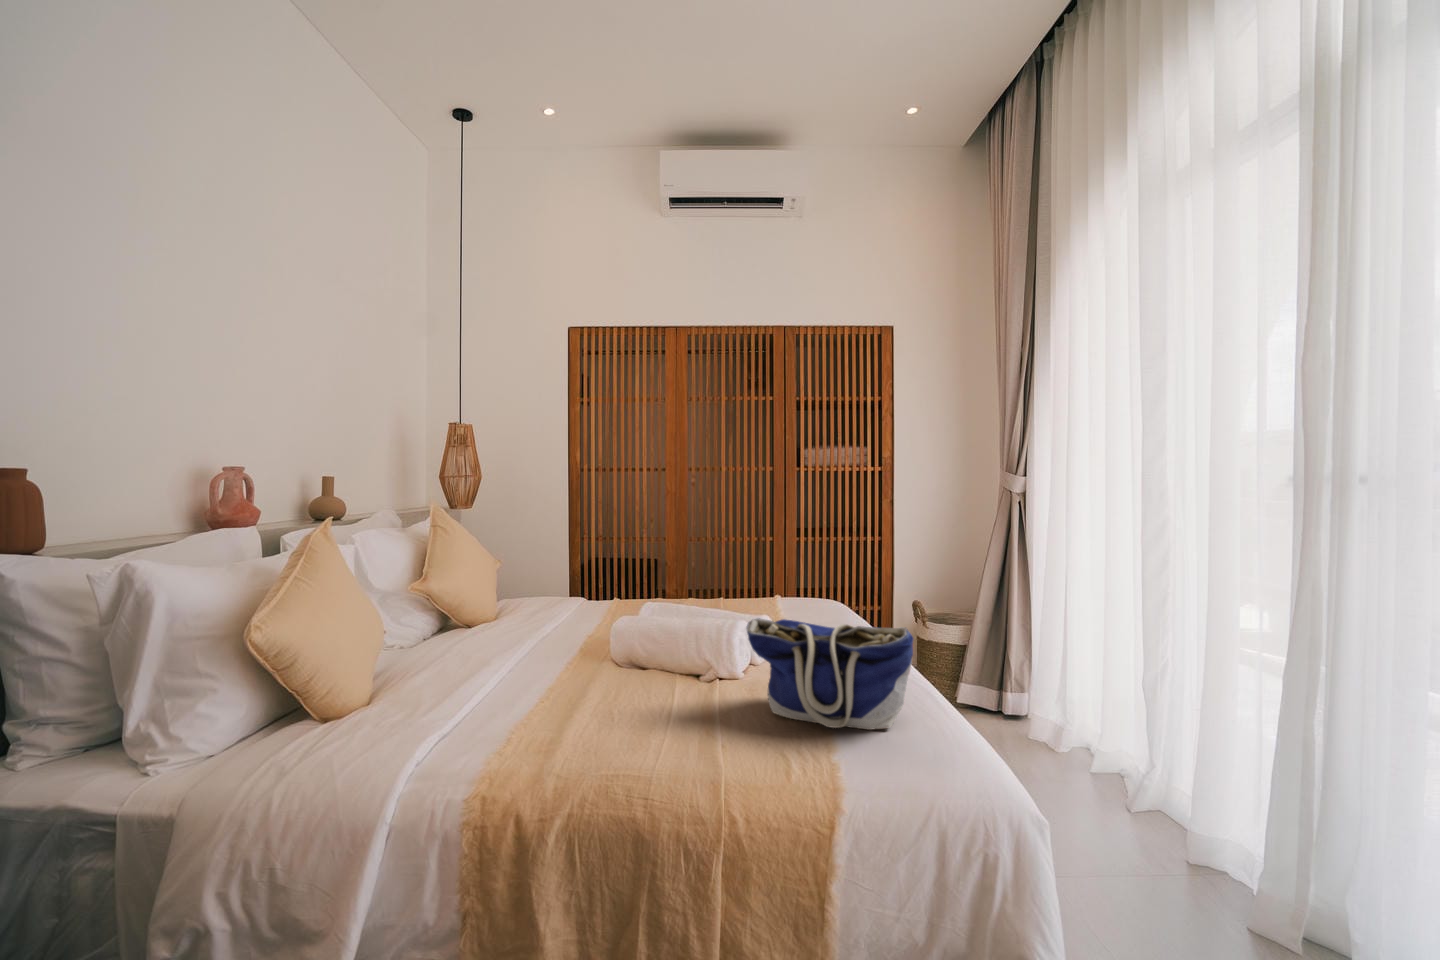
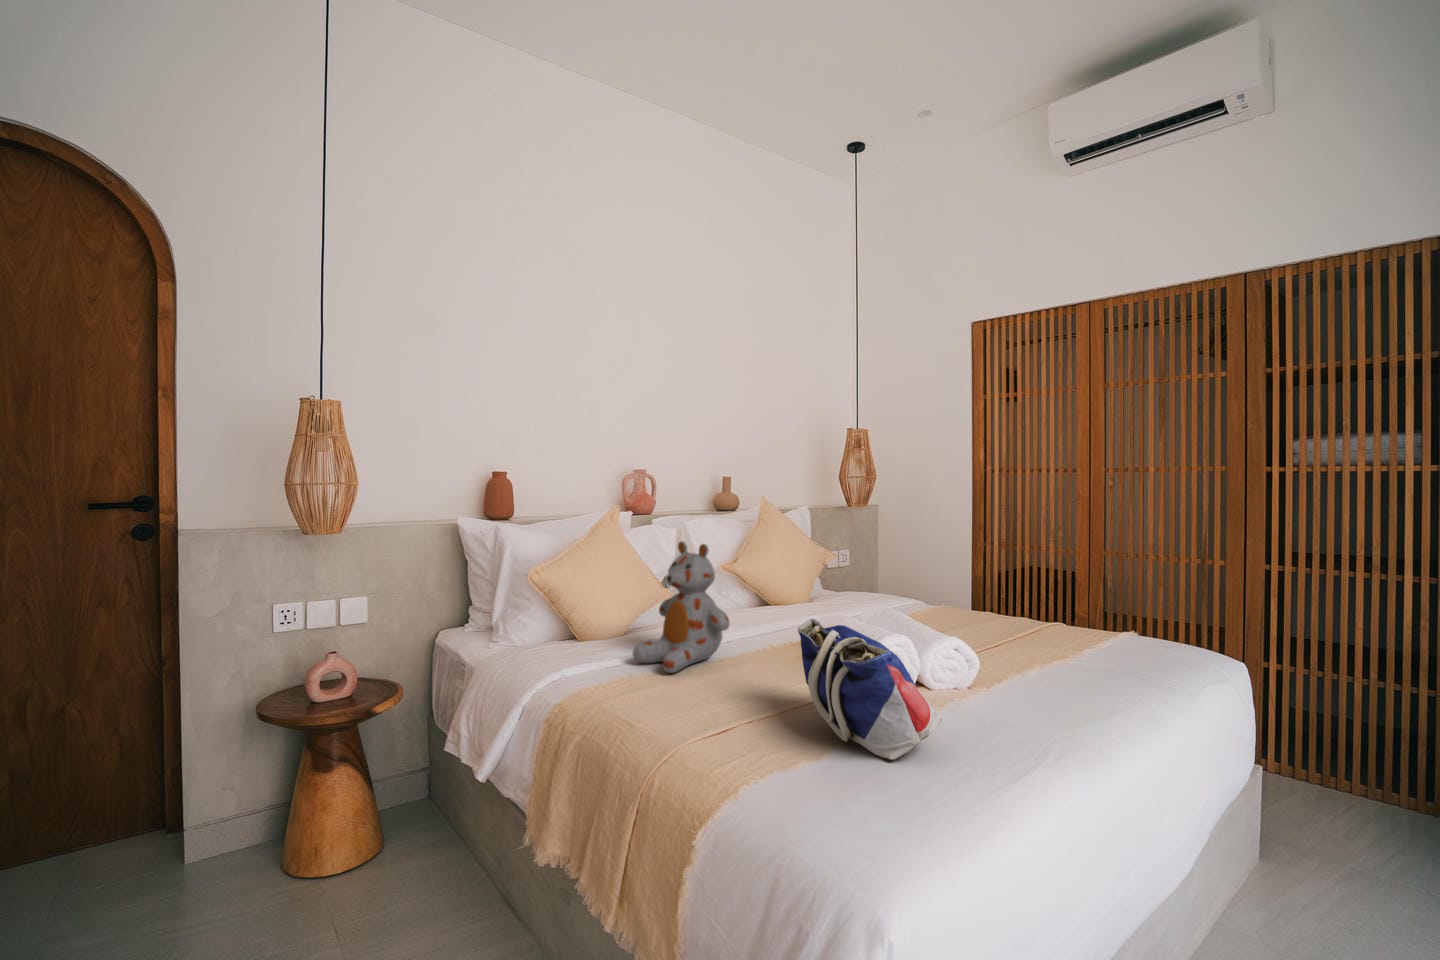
stuffed bear: none [459,557,588,731] -> present [633,541,729,673]

